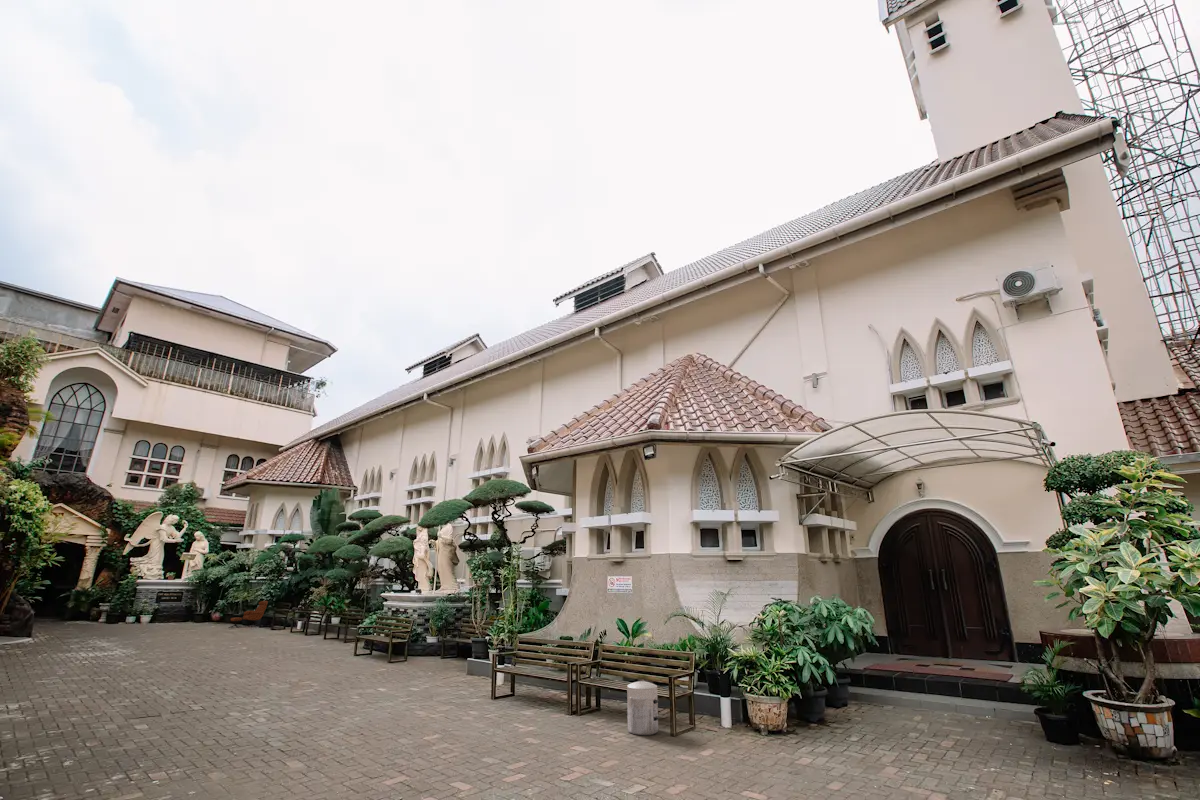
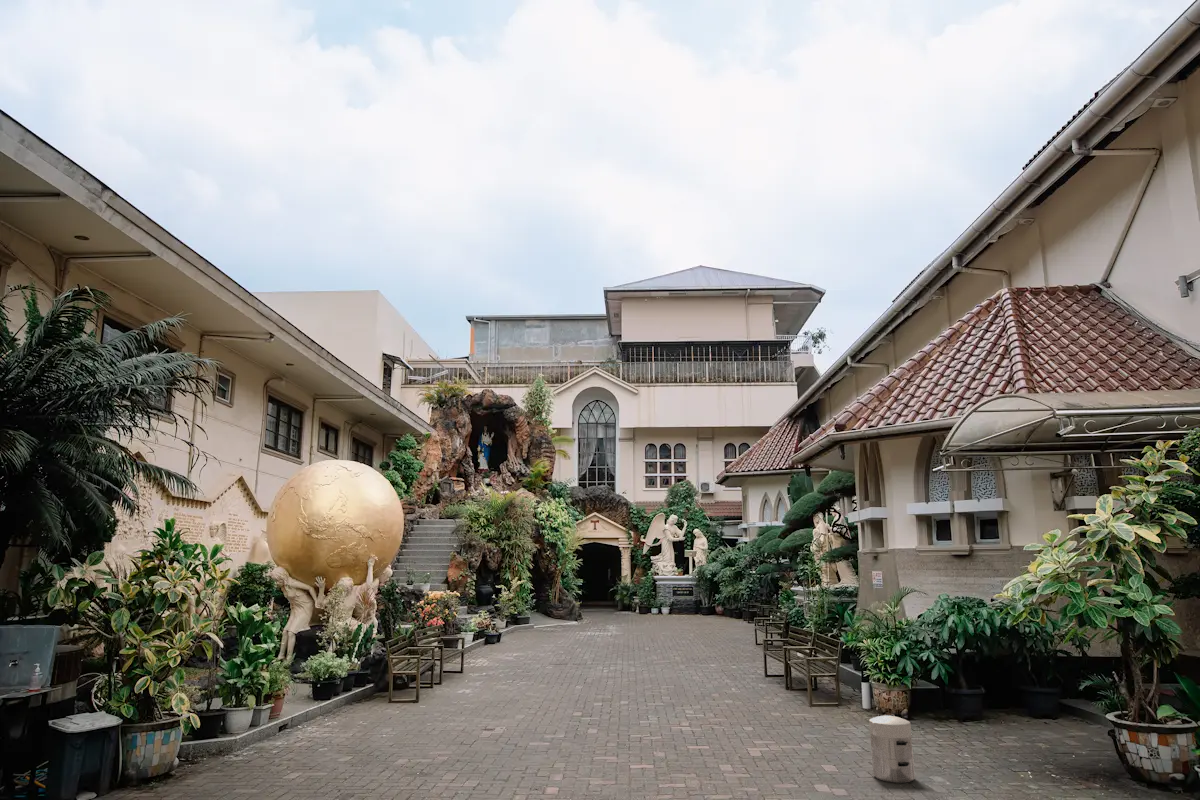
lounge chair: present [231,601,268,627] -> none [718,599,751,626]

